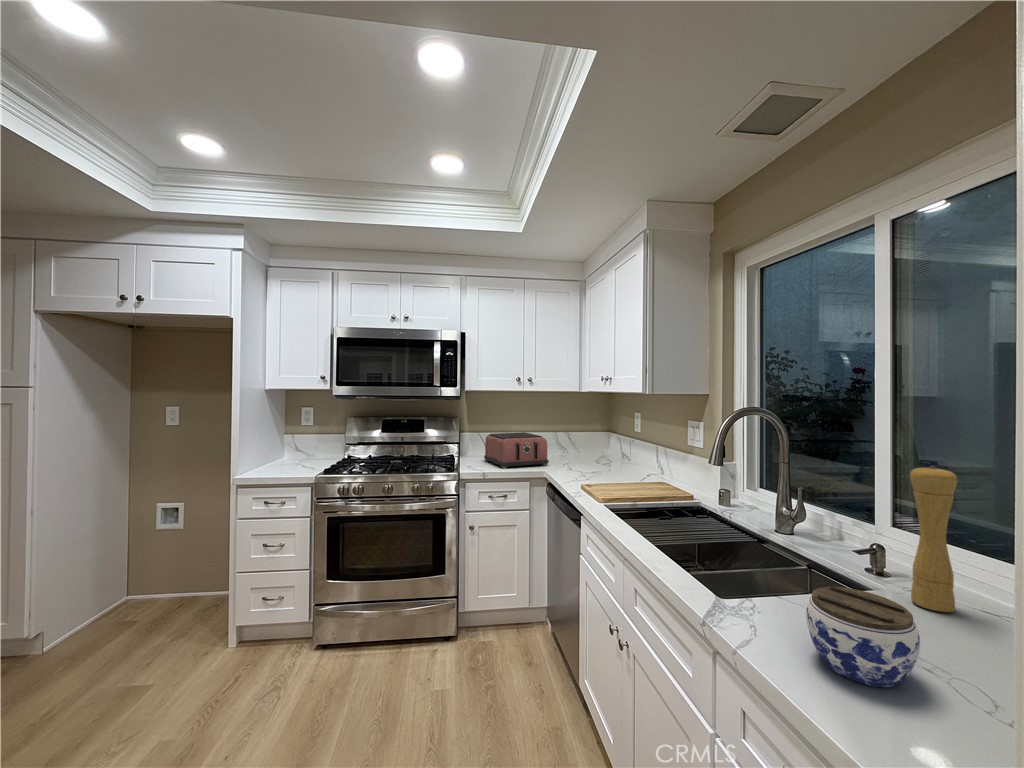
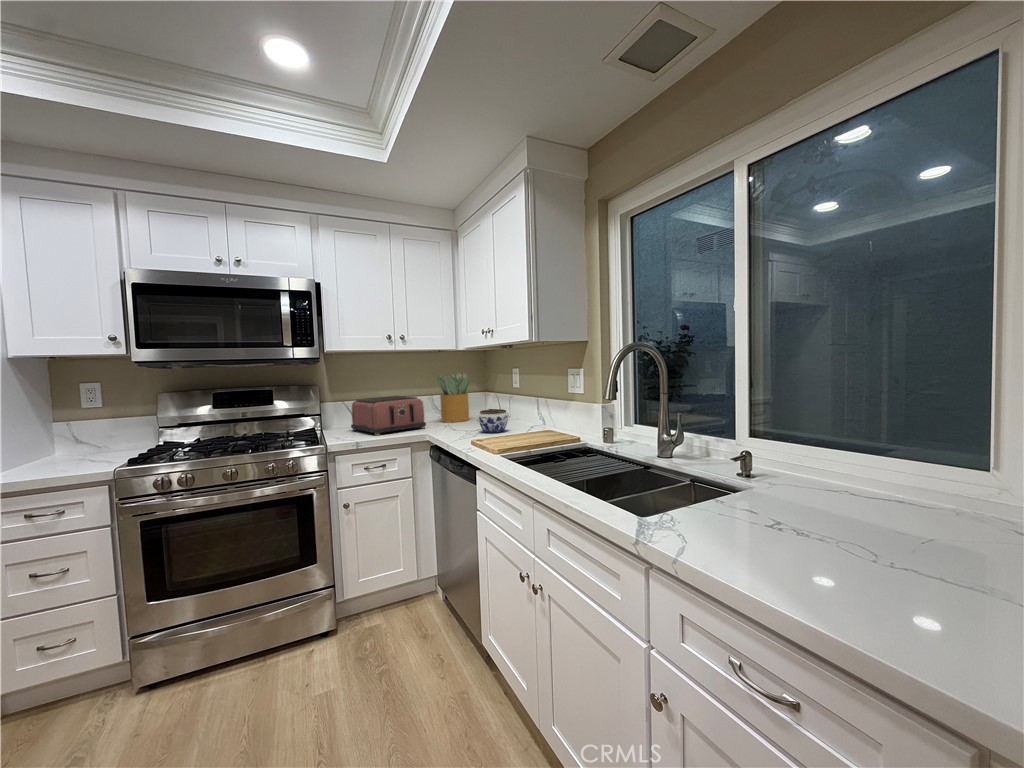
potted plant: none [562,414,594,462] -> present [436,373,469,422]
pepper mill: present [910,466,958,612] -> none [824,370,867,507]
jar: present [806,587,920,687] -> present [479,409,508,433]

